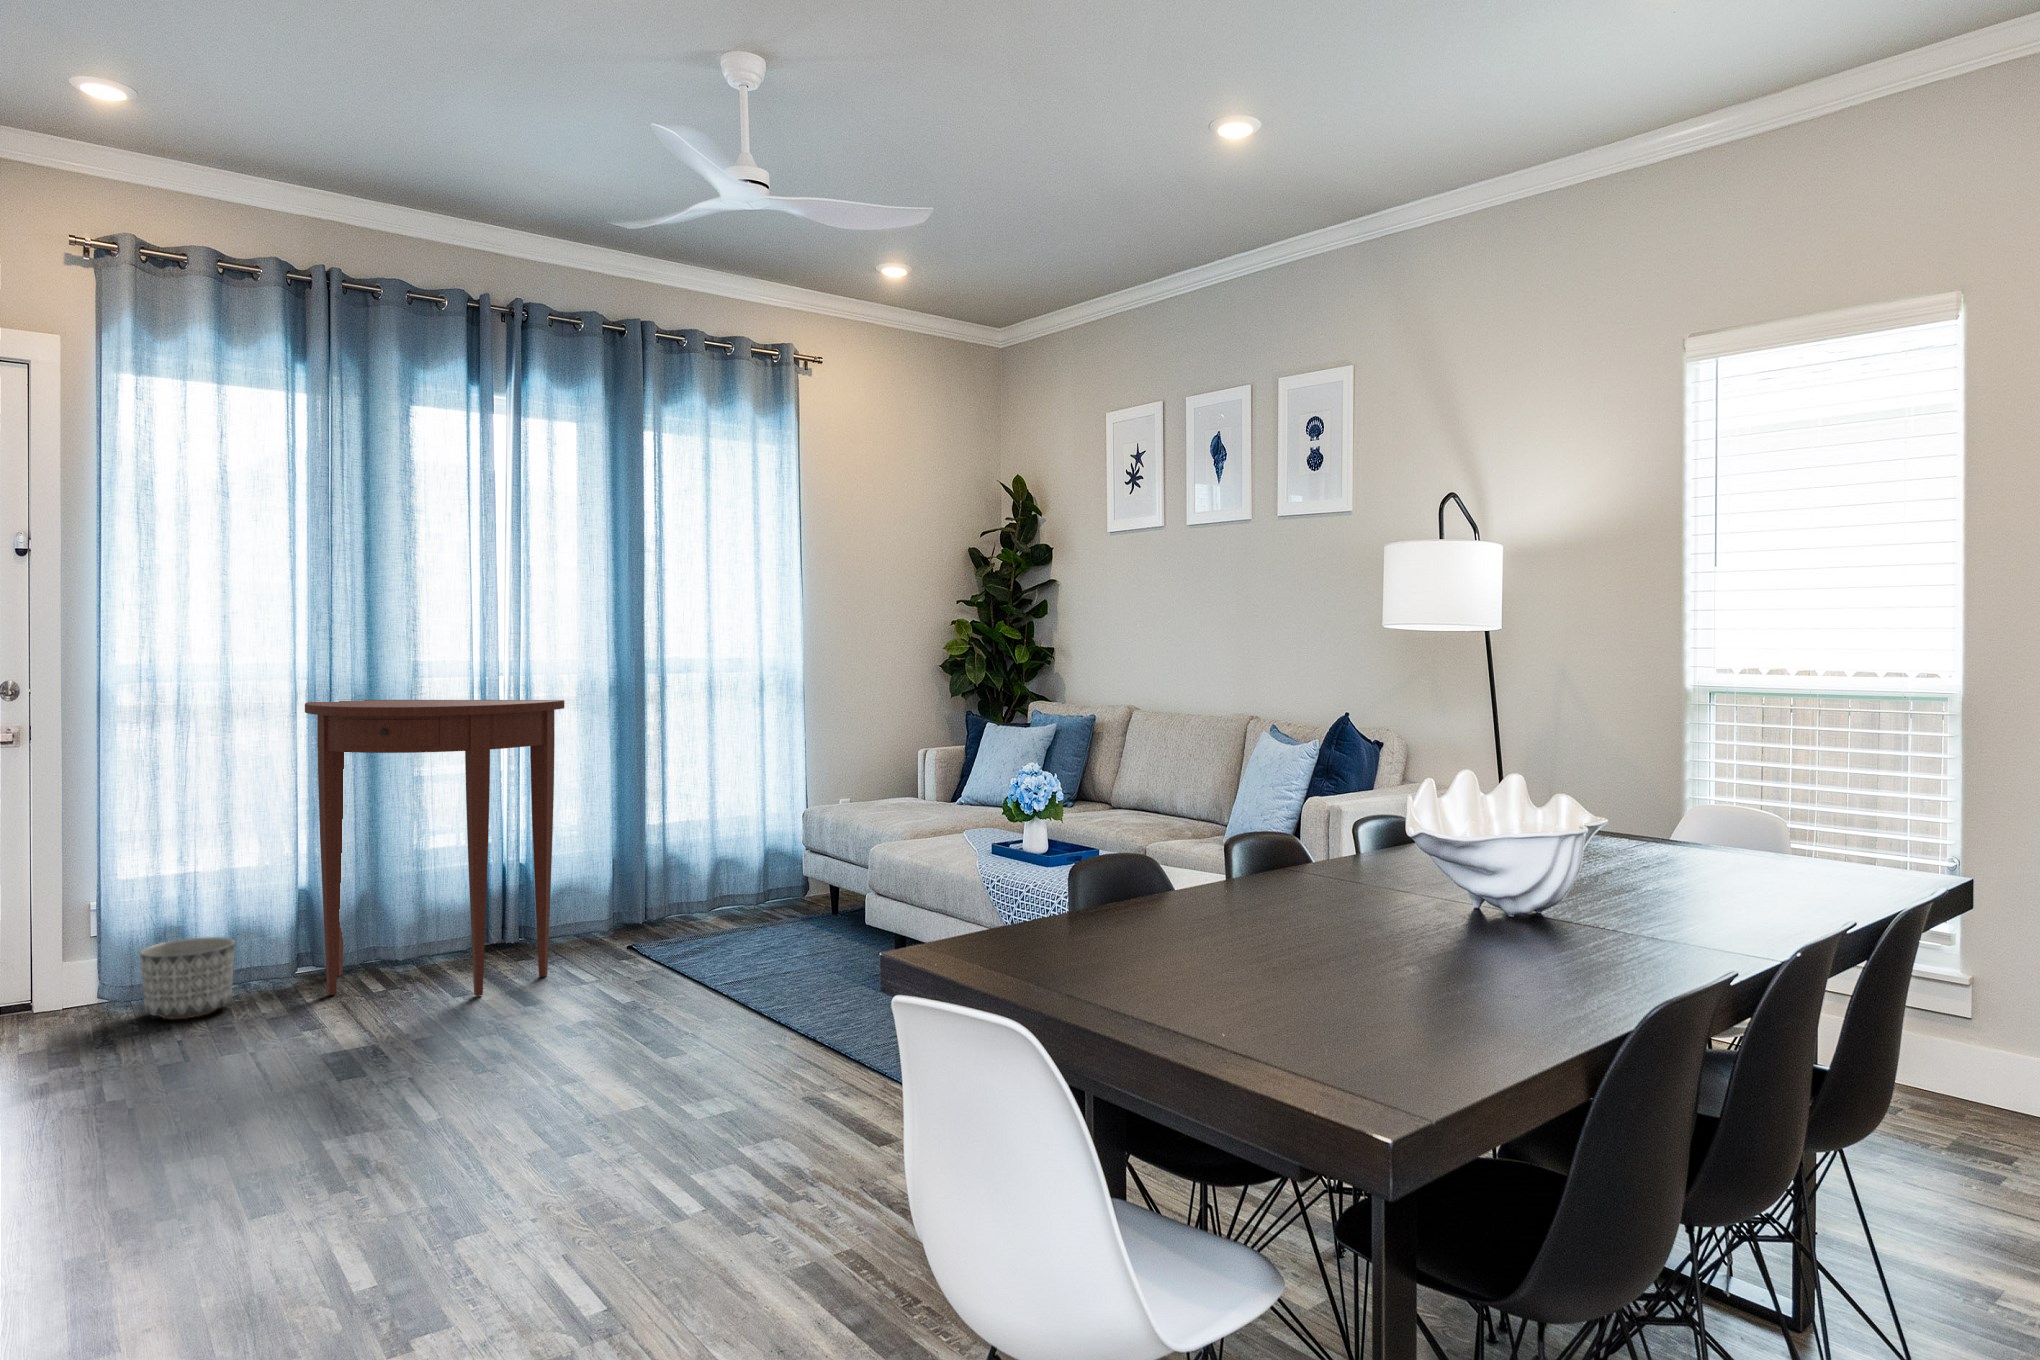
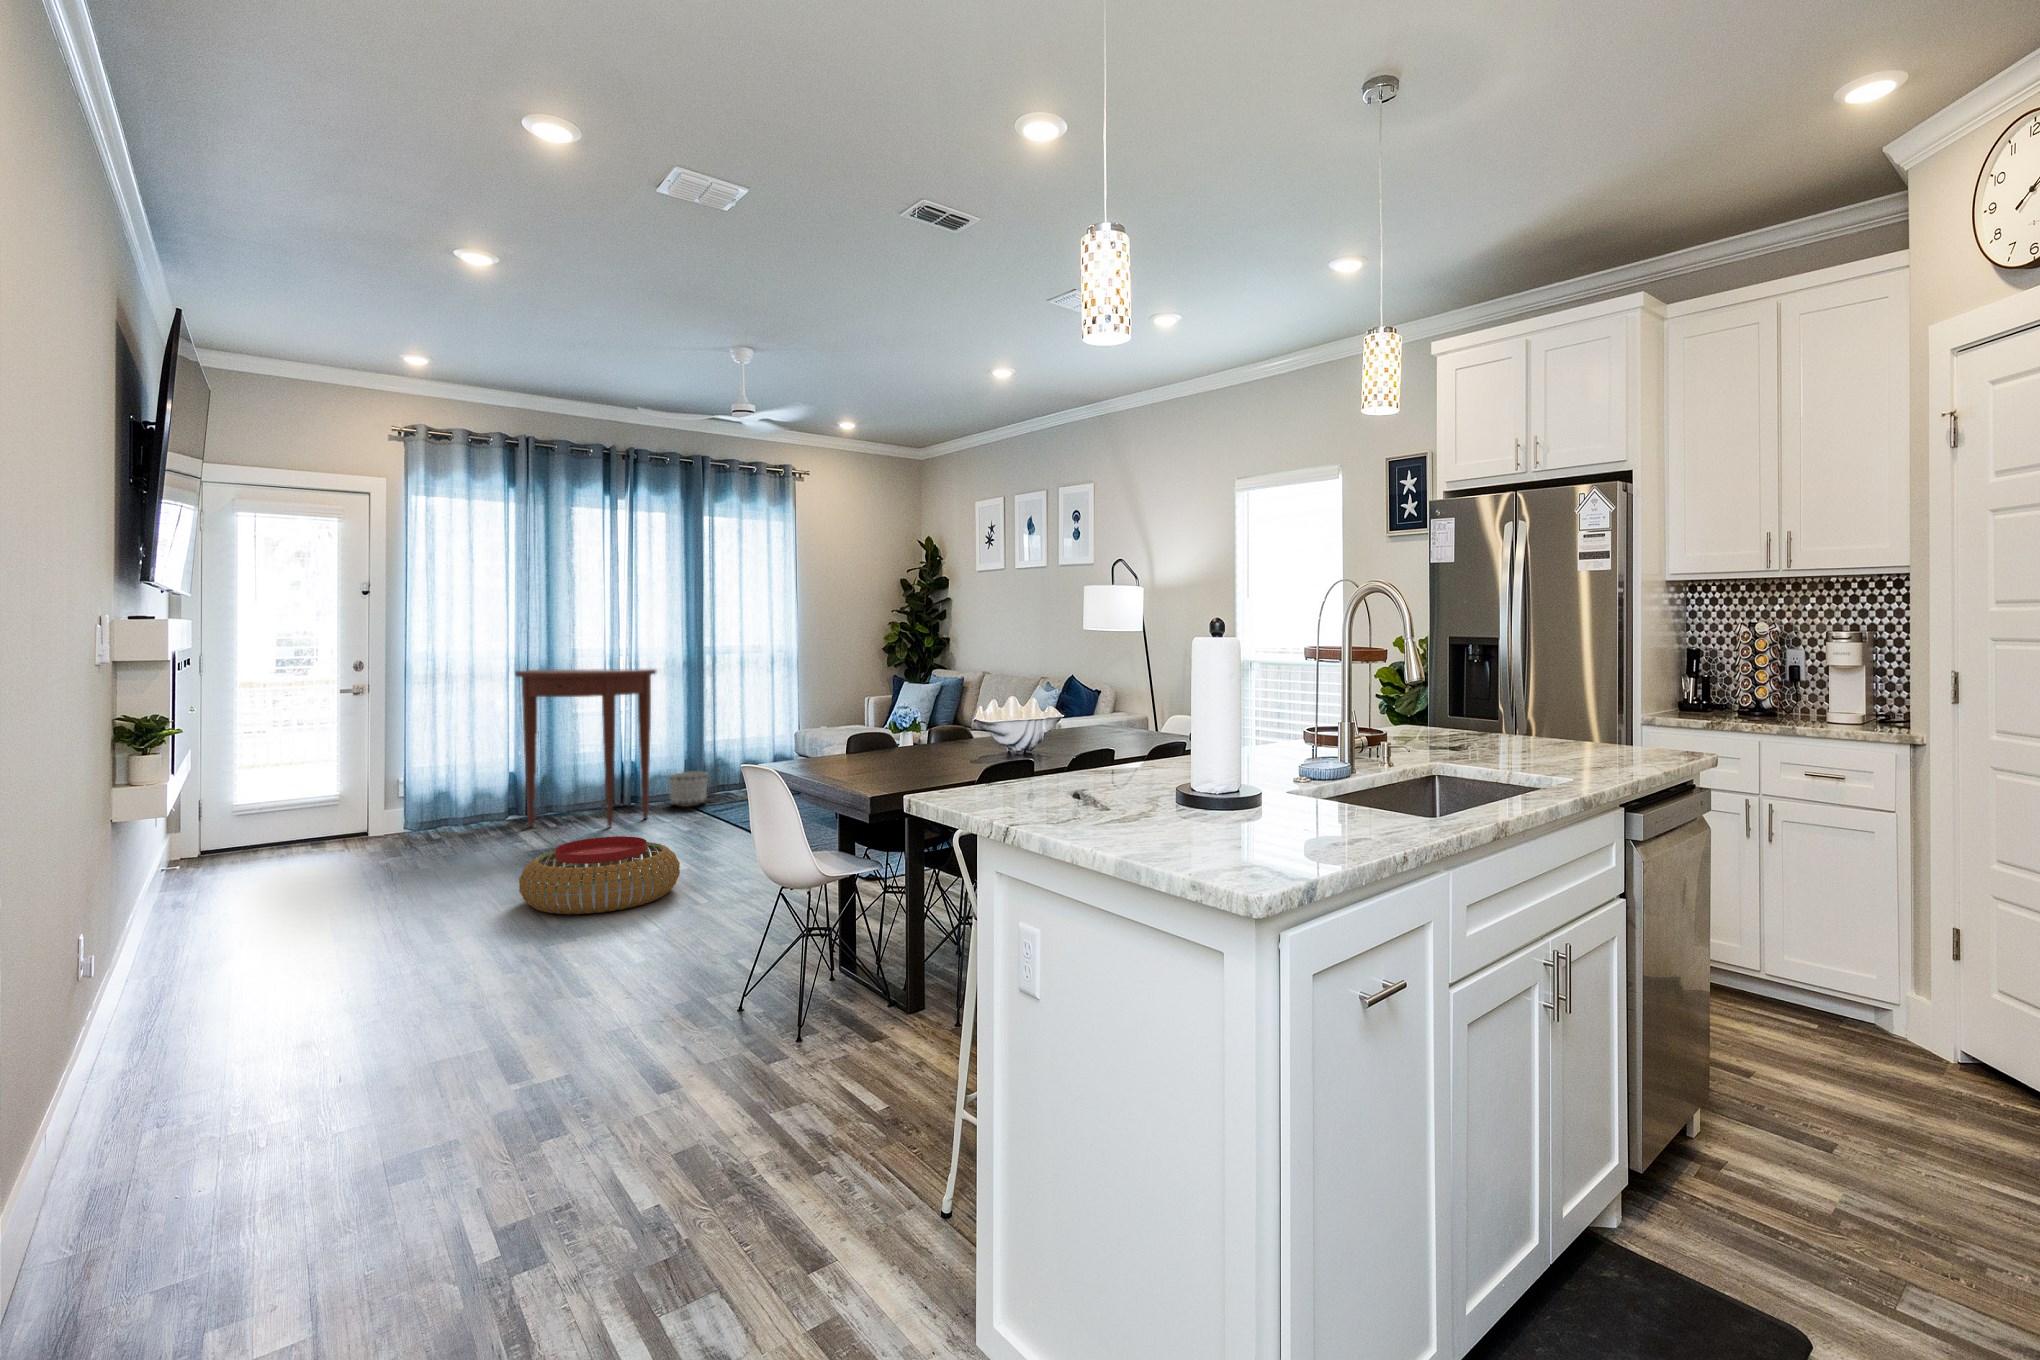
planter: present [140,937,235,1019] -> present [669,772,708,807]
pouf: none [286,1059,630,1259] -> present [519,836,680,914]

